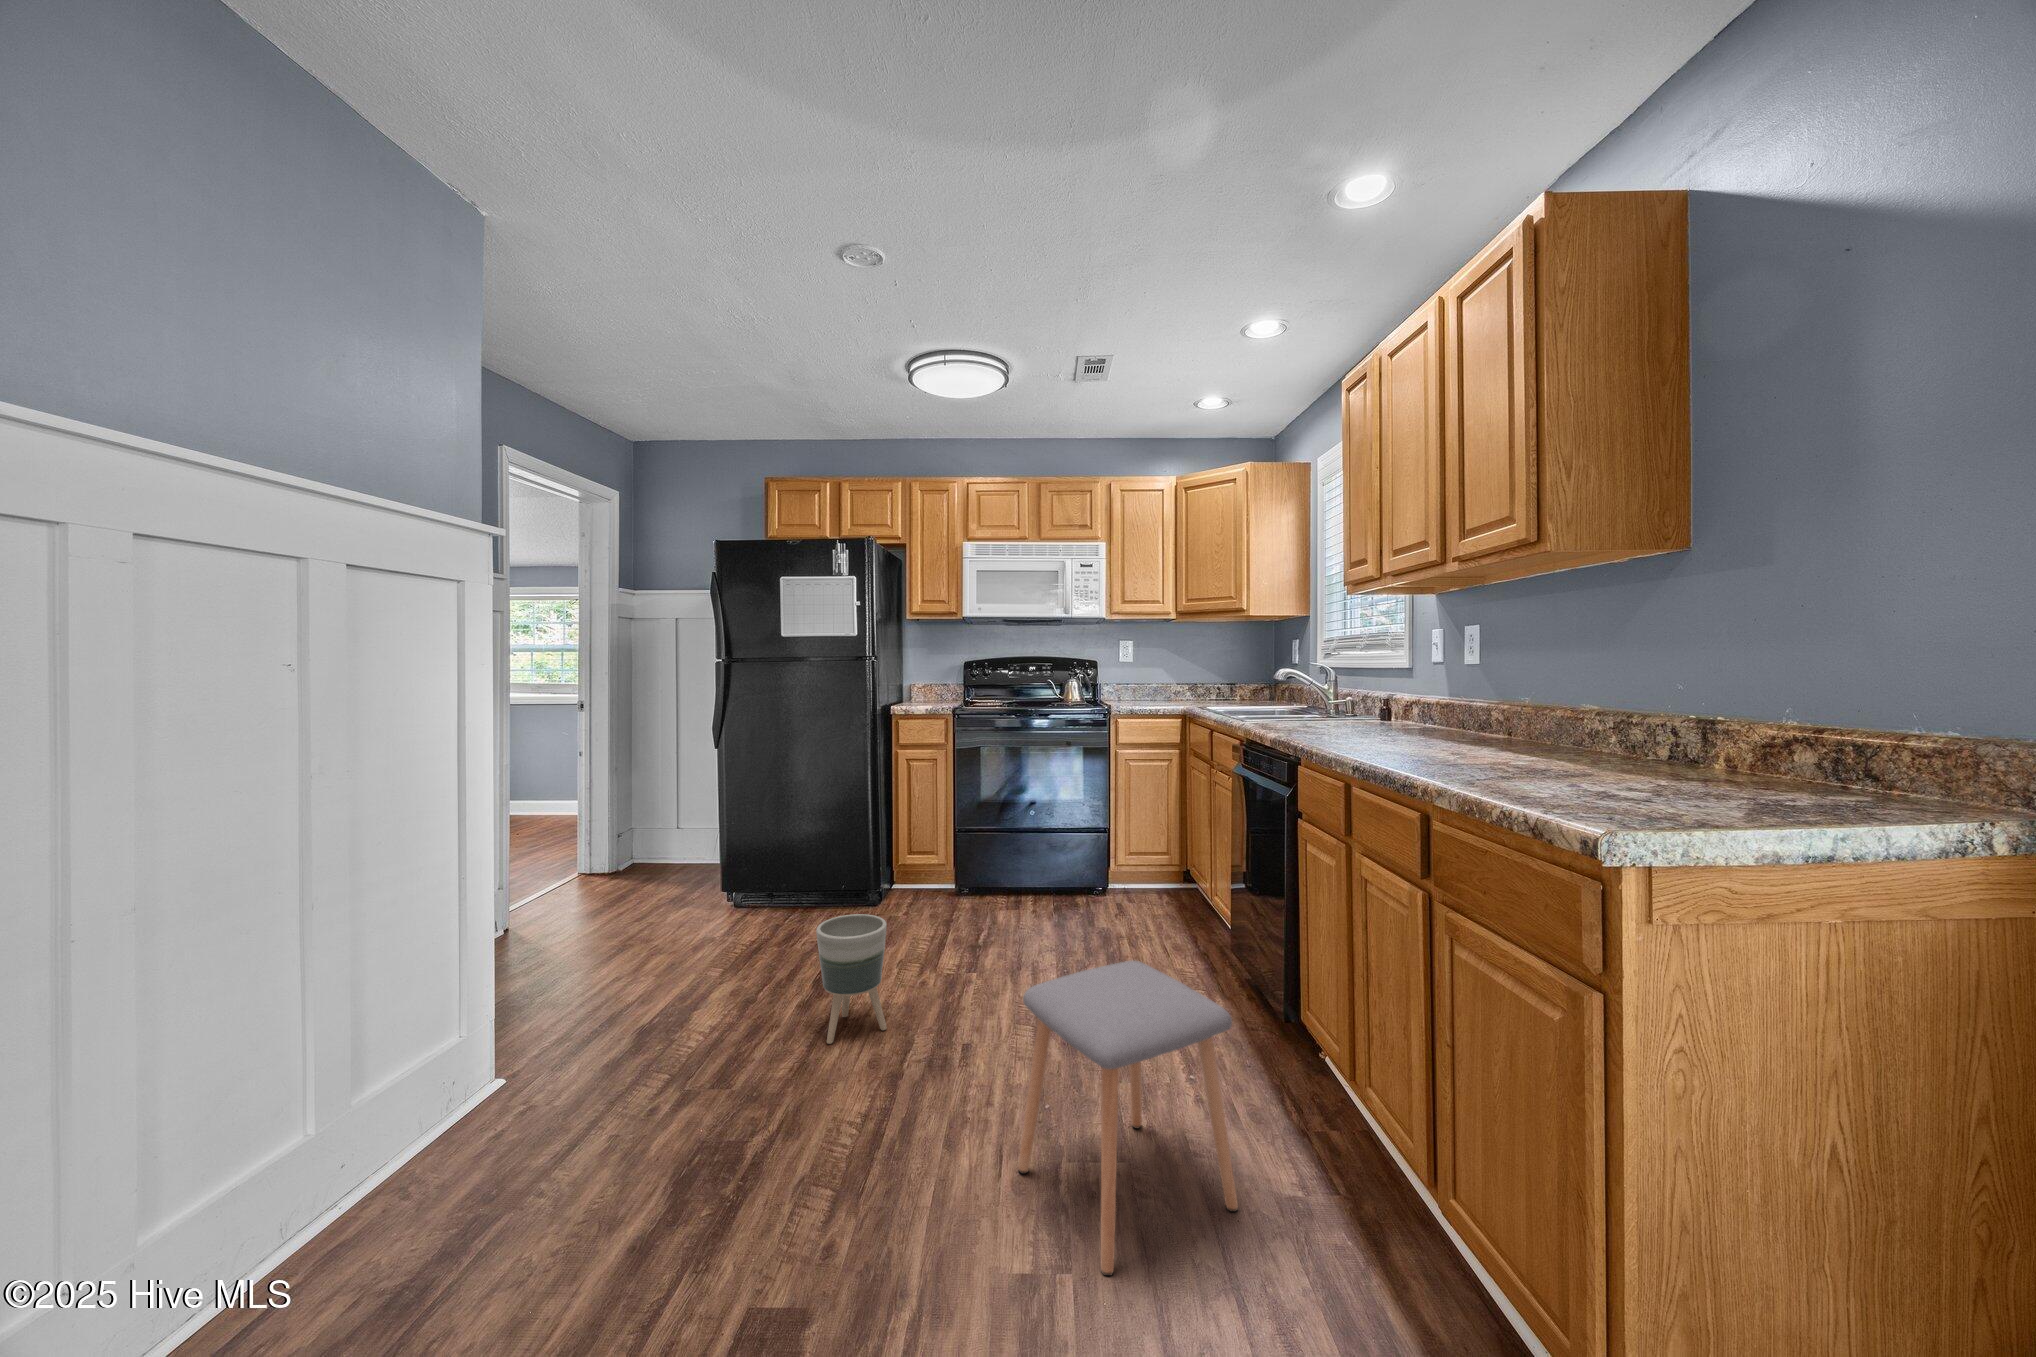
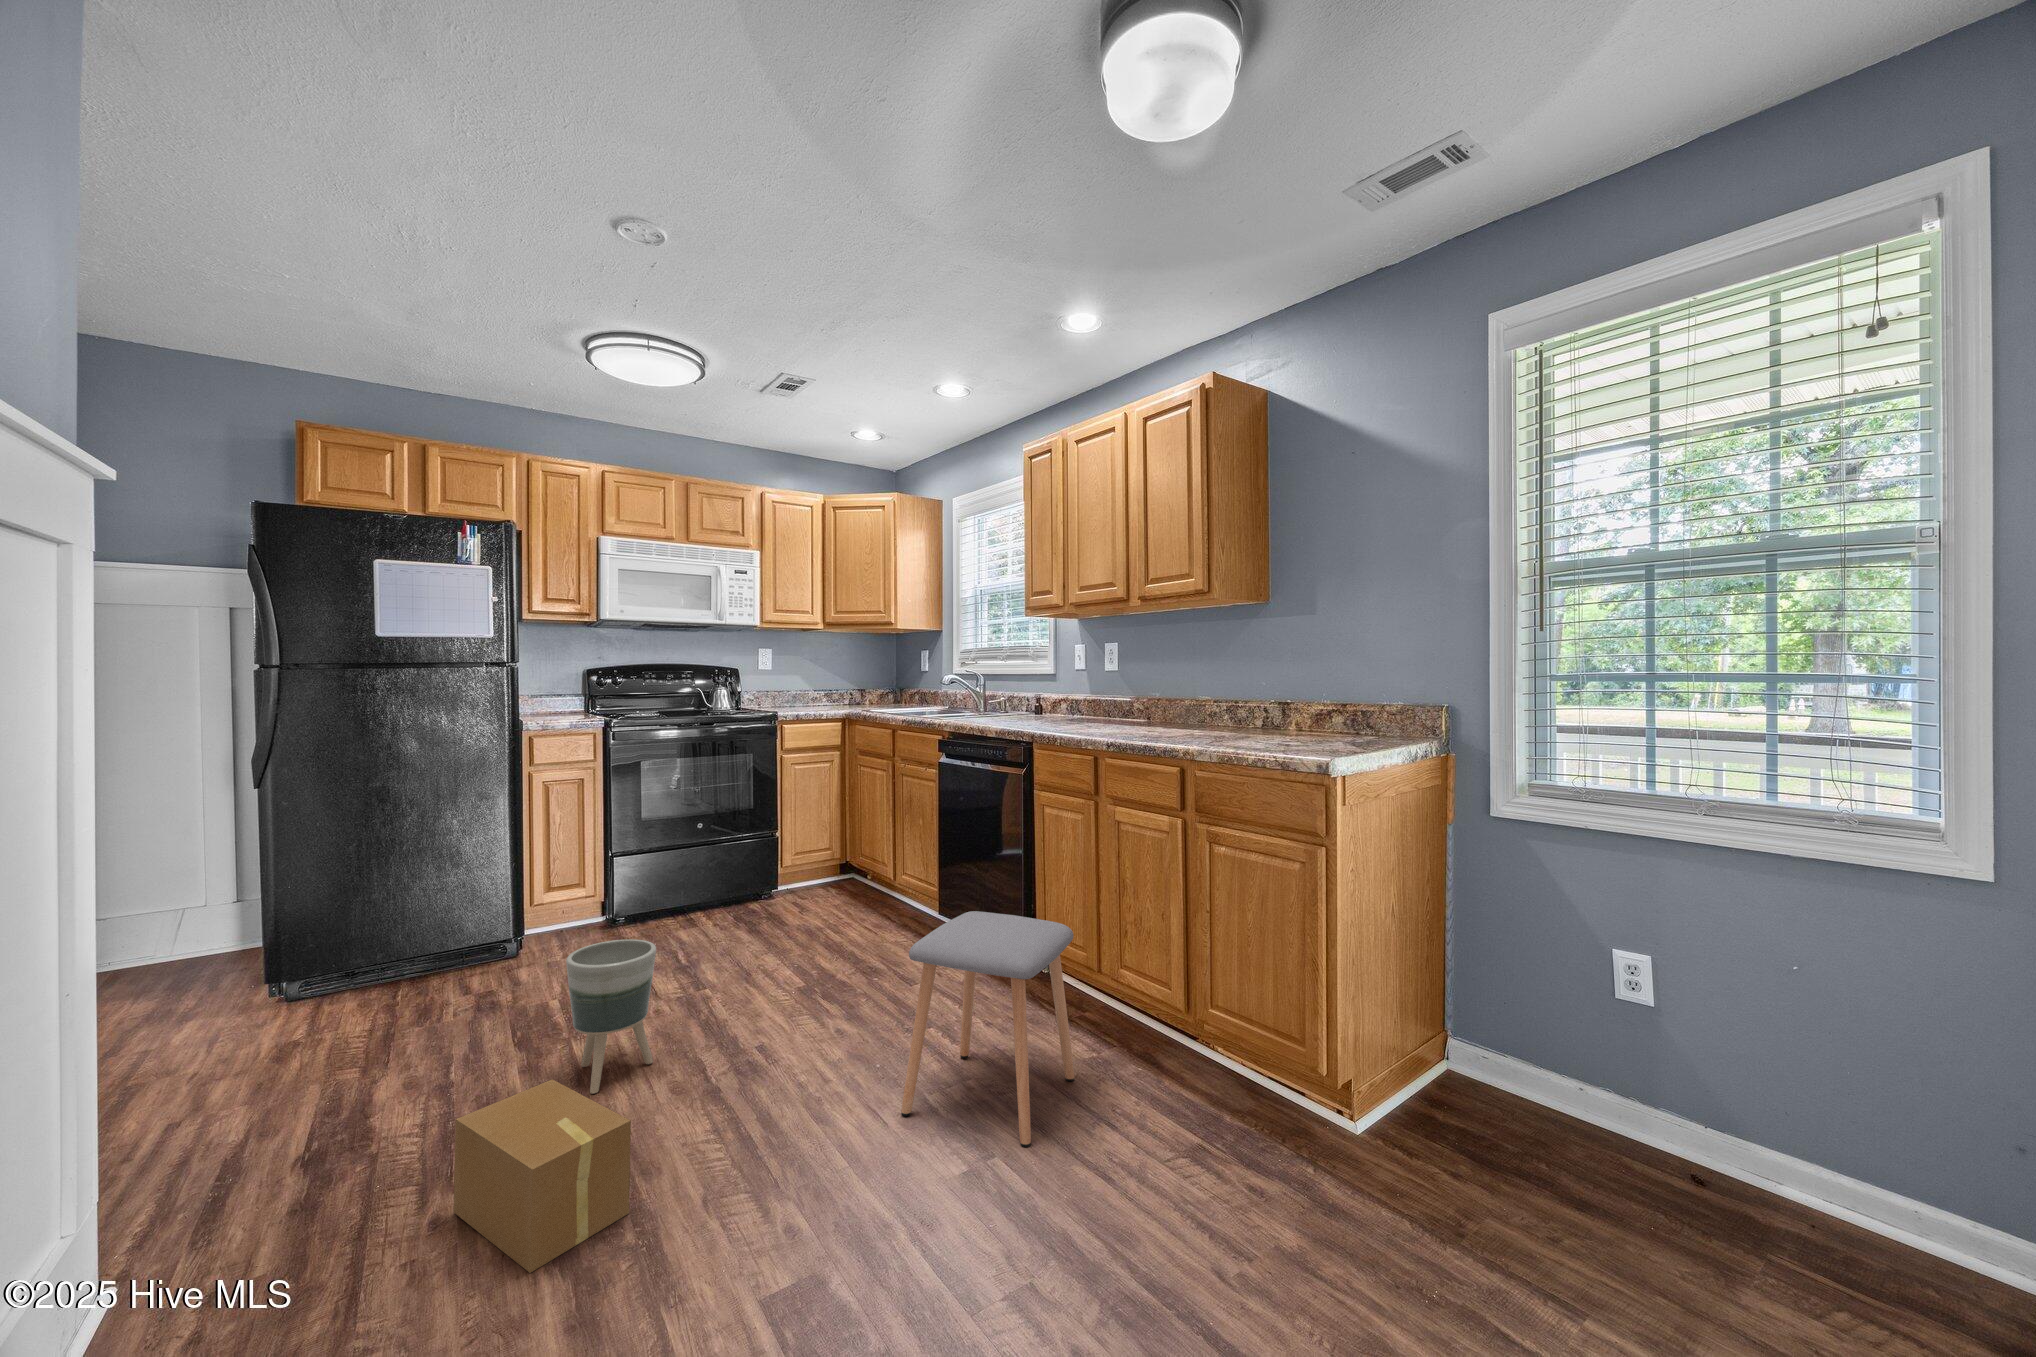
cardboard box: none [663,1027,754,1187] -> present [454,1079,631,1273]

